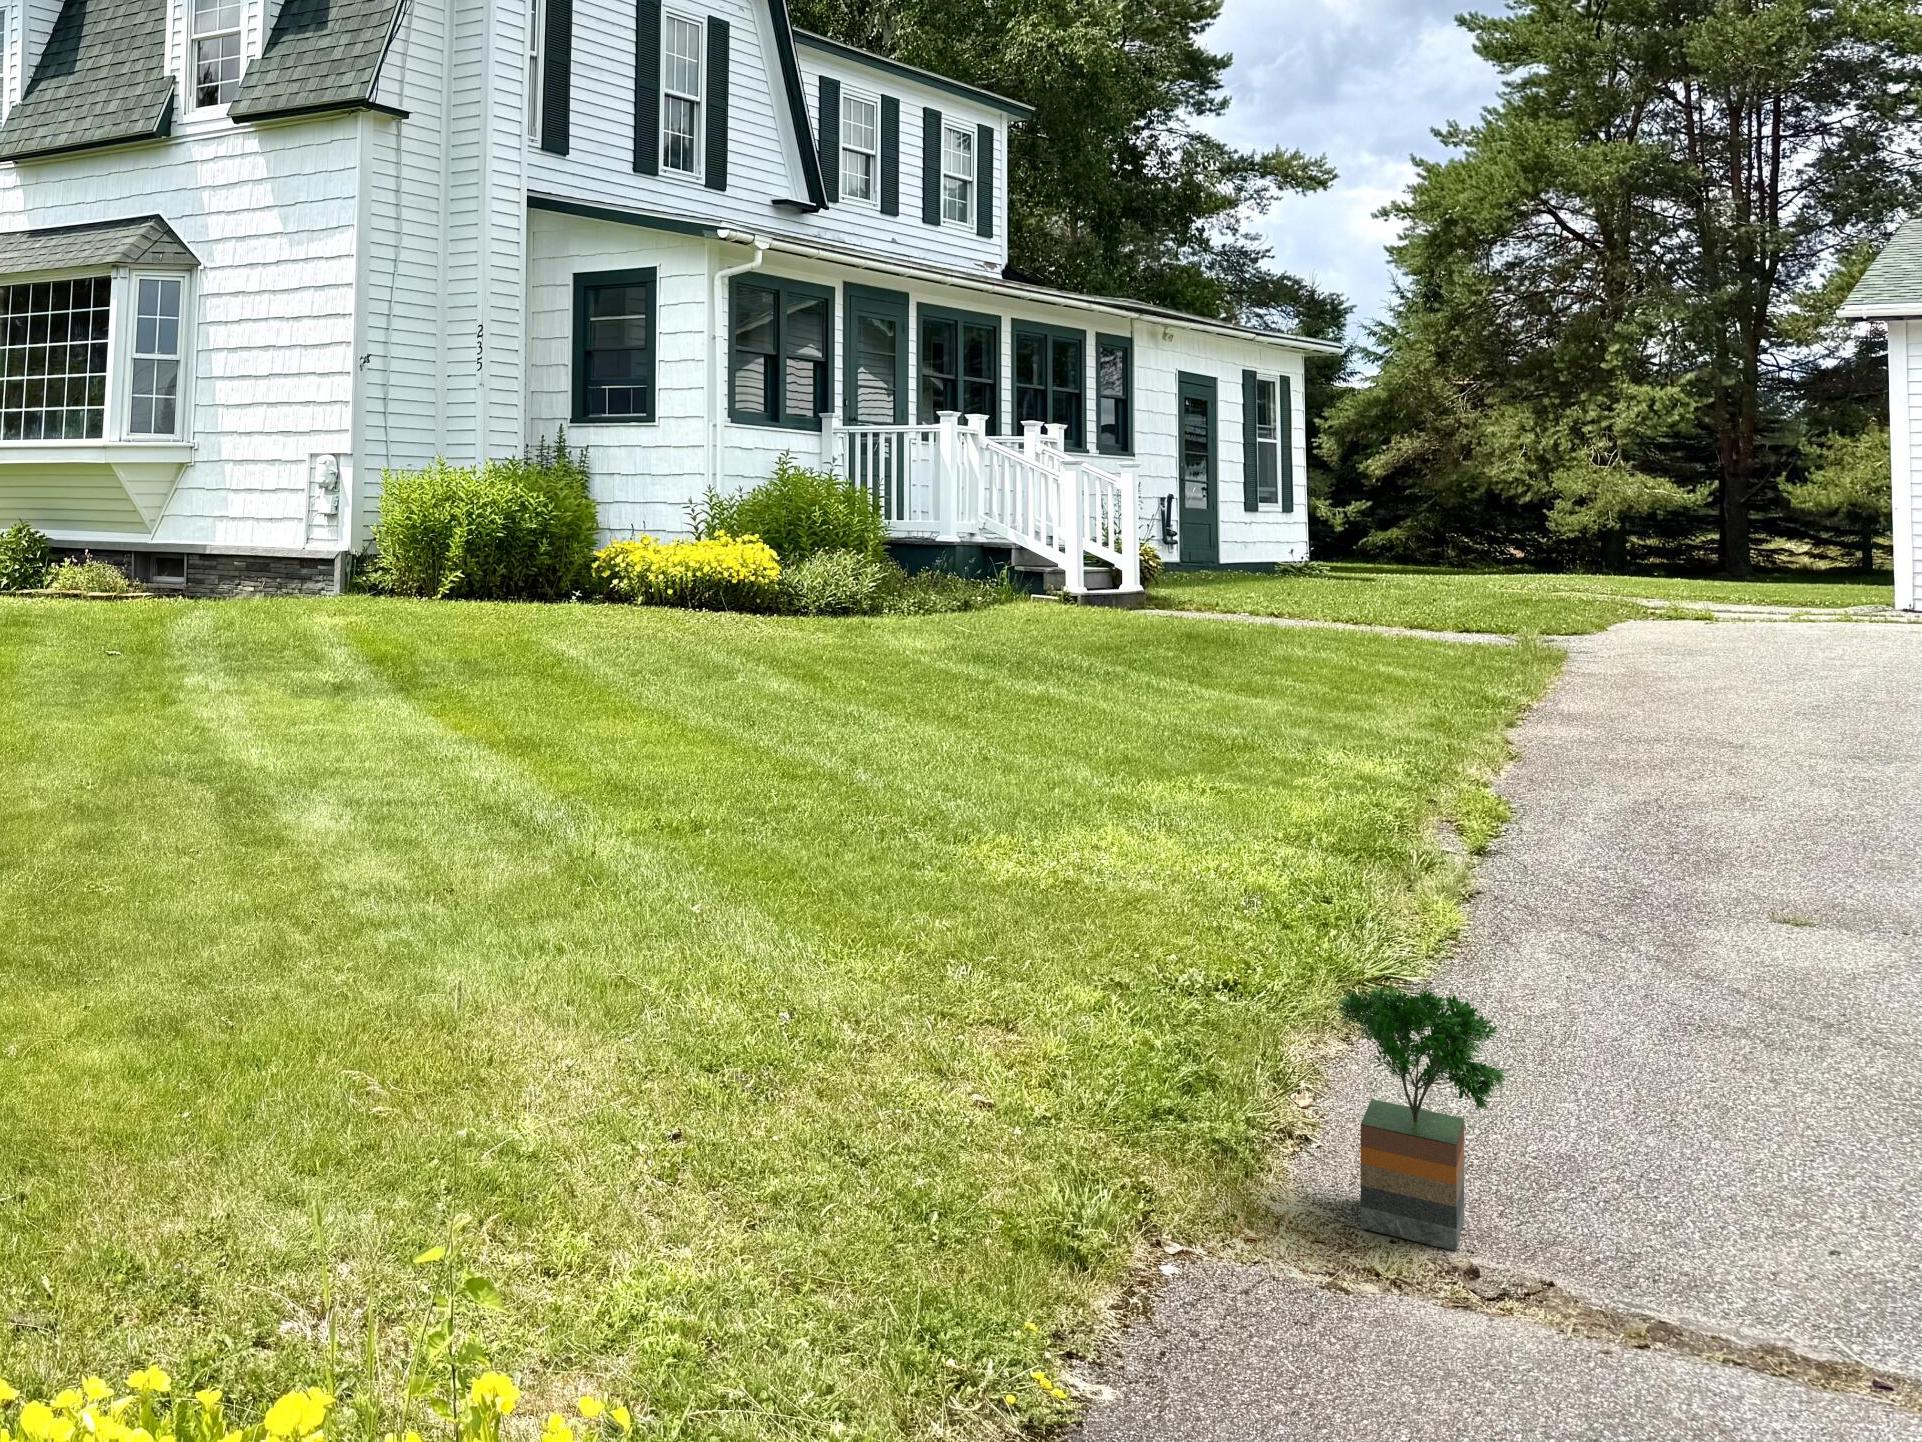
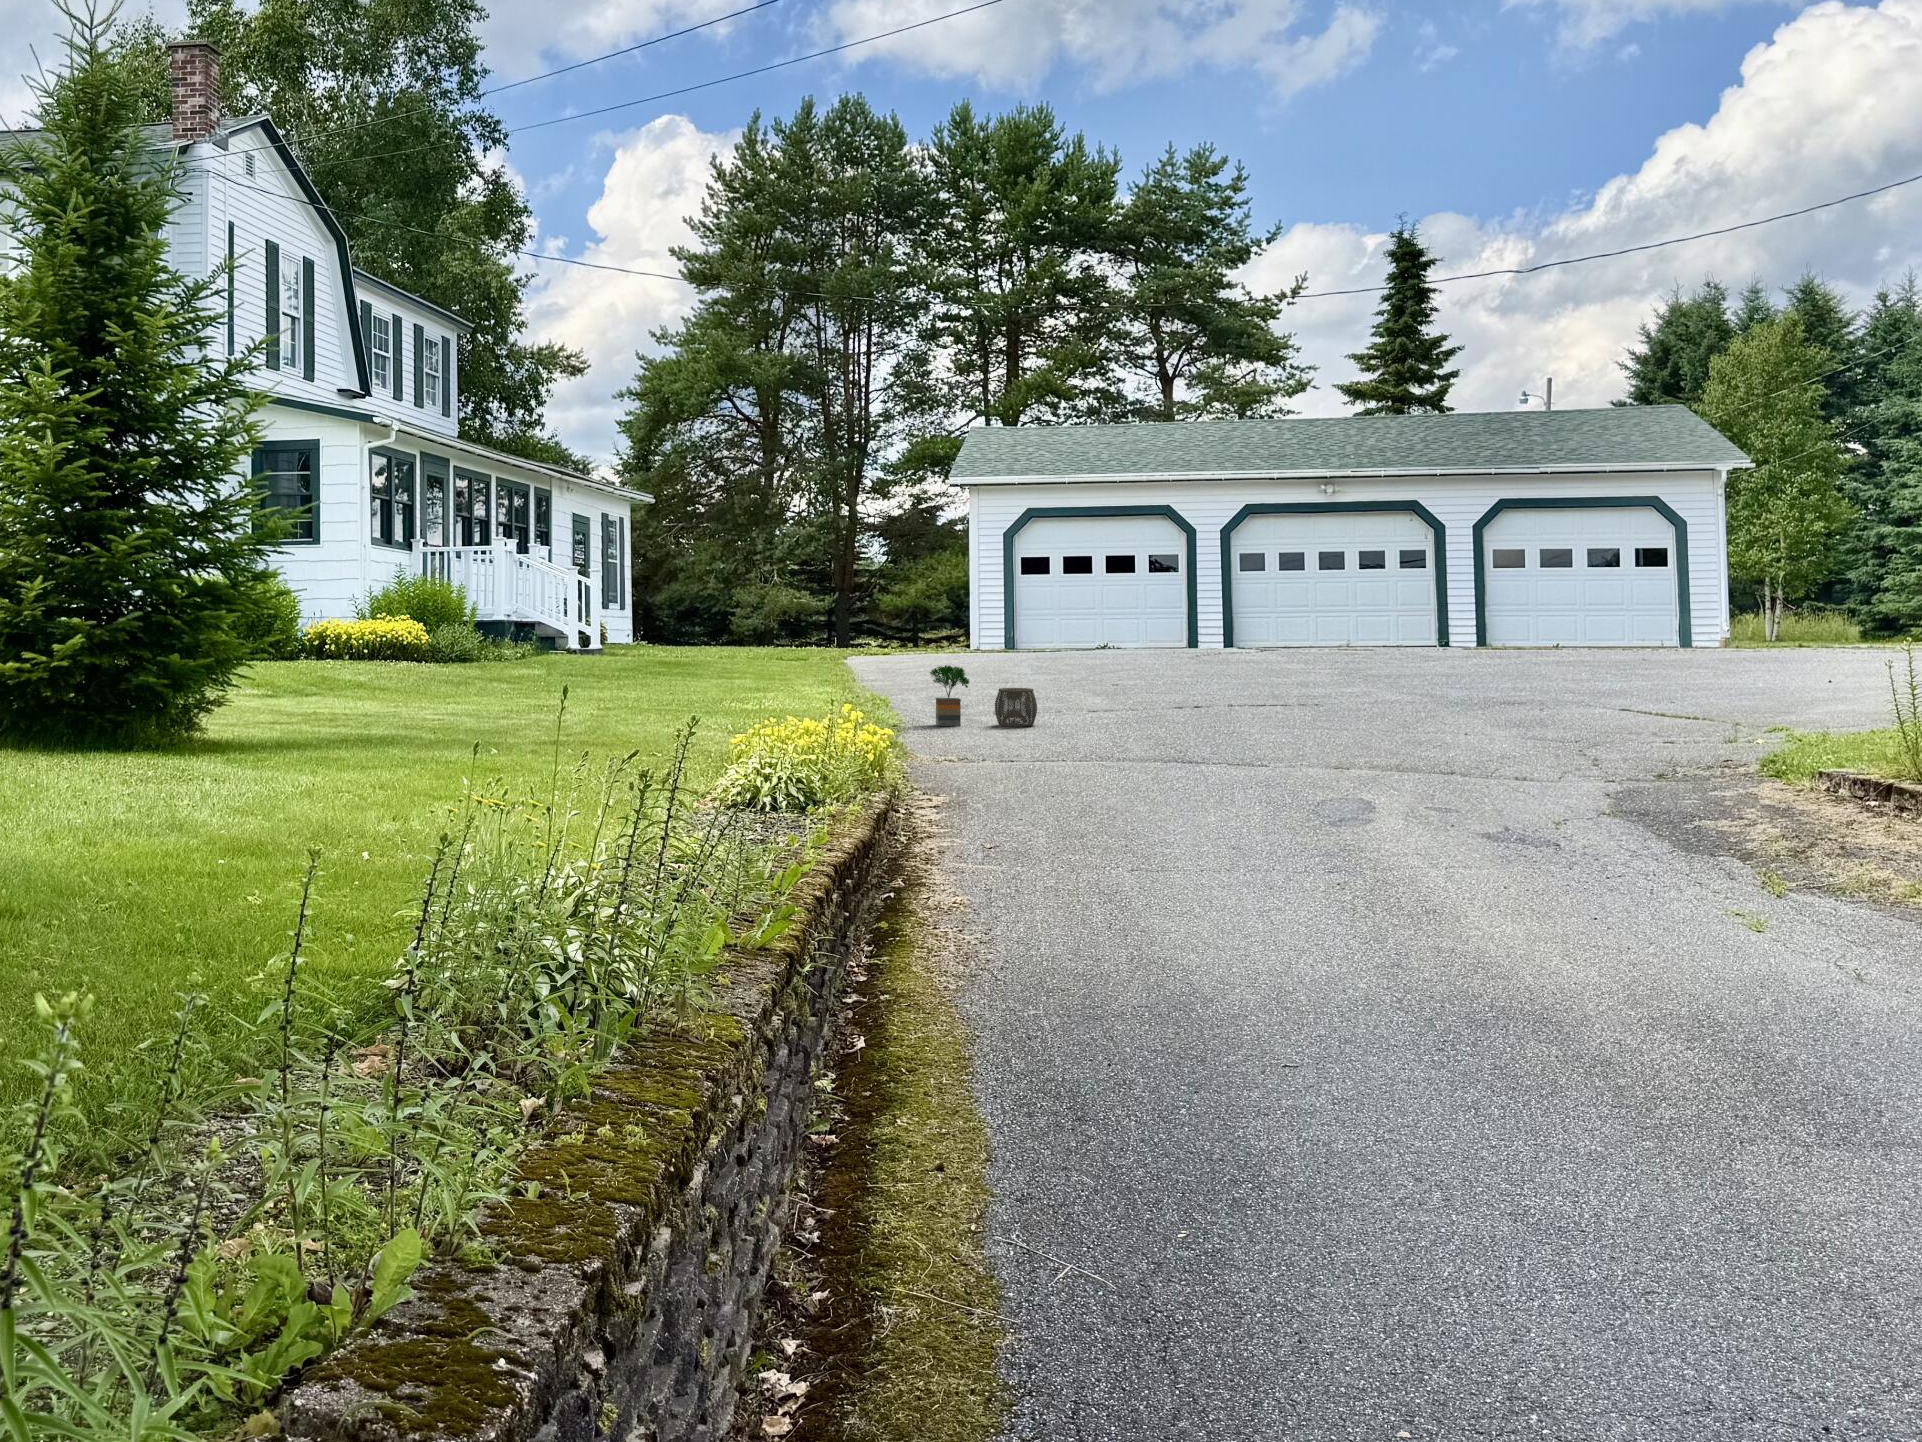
woven basket: none [1603,1144,1827,1367] -> present [995,688,1037,727]

